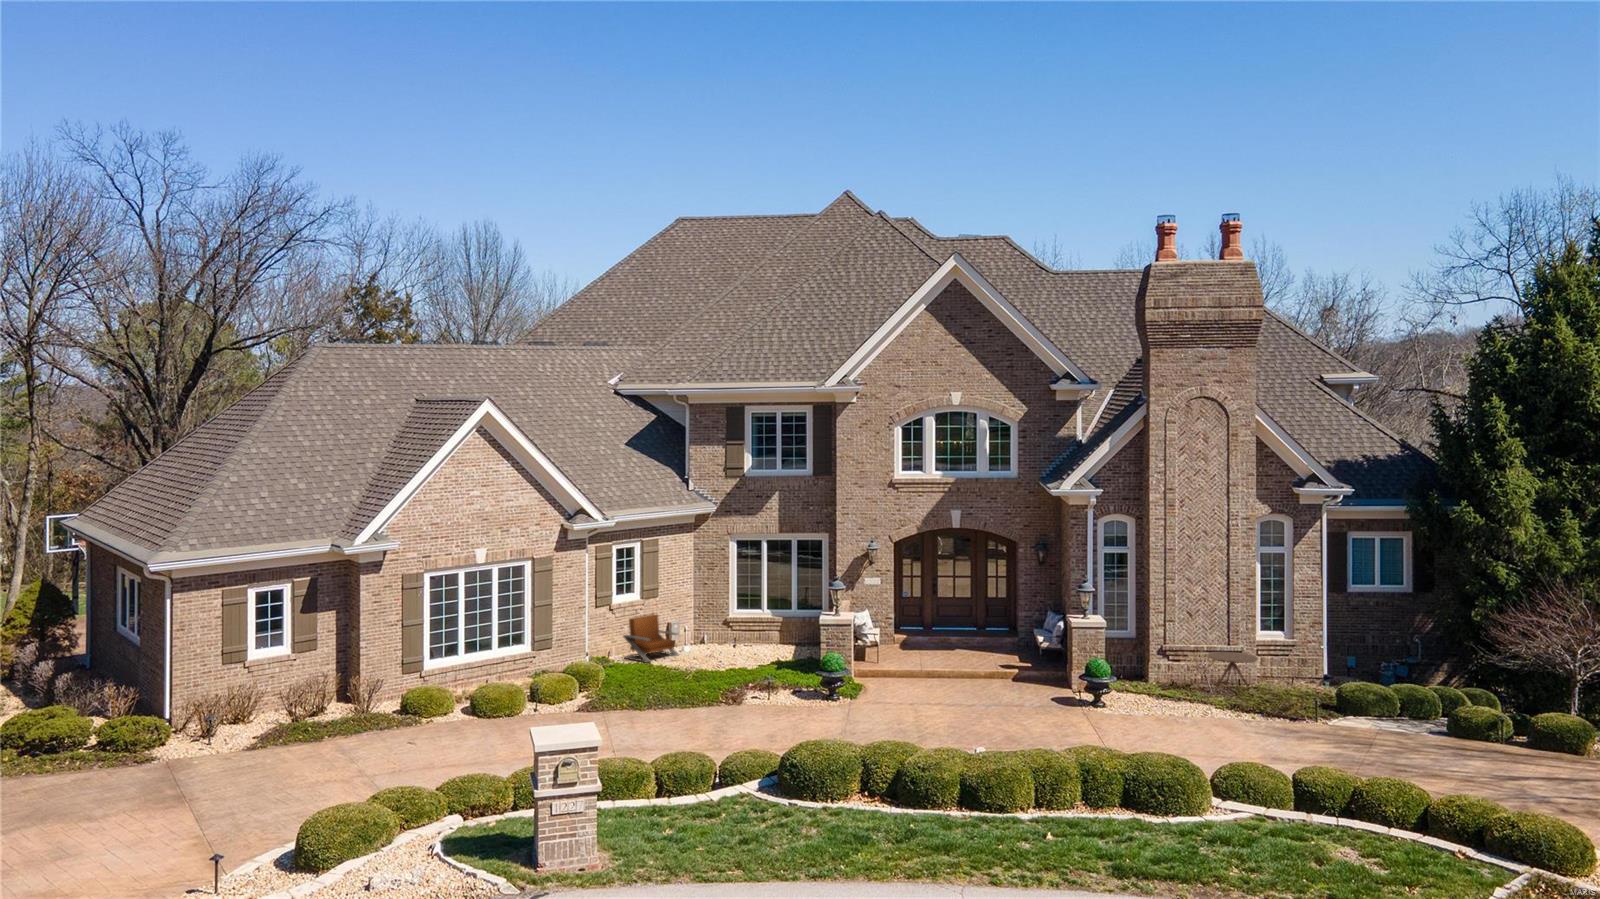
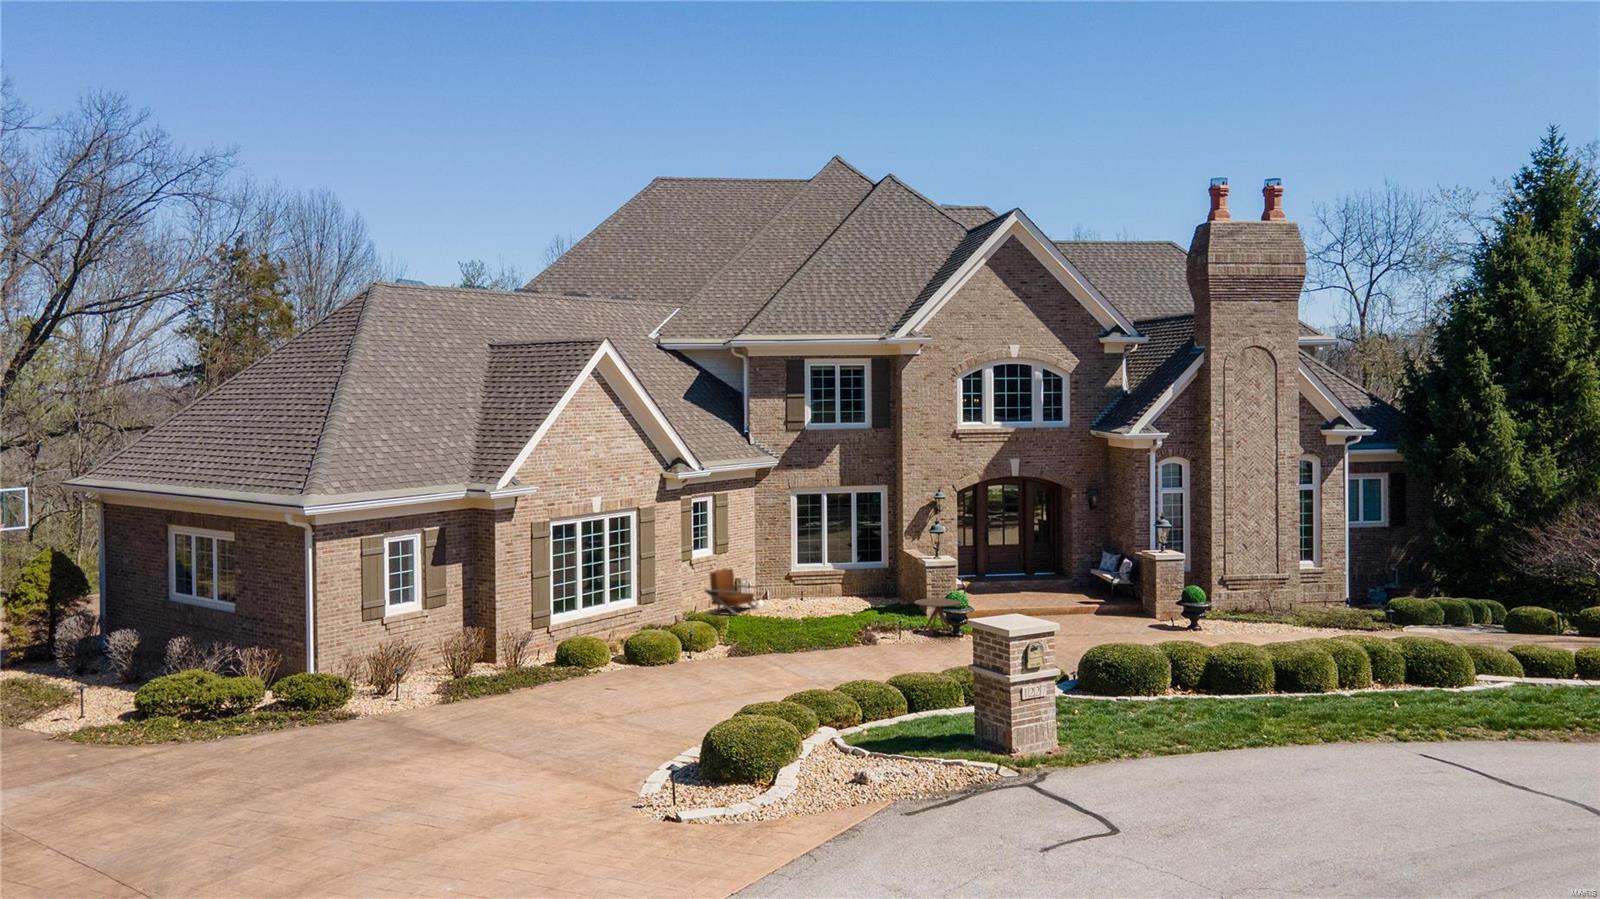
round table: present [1208,652,1258,692] -> present [914,598,962,636]

